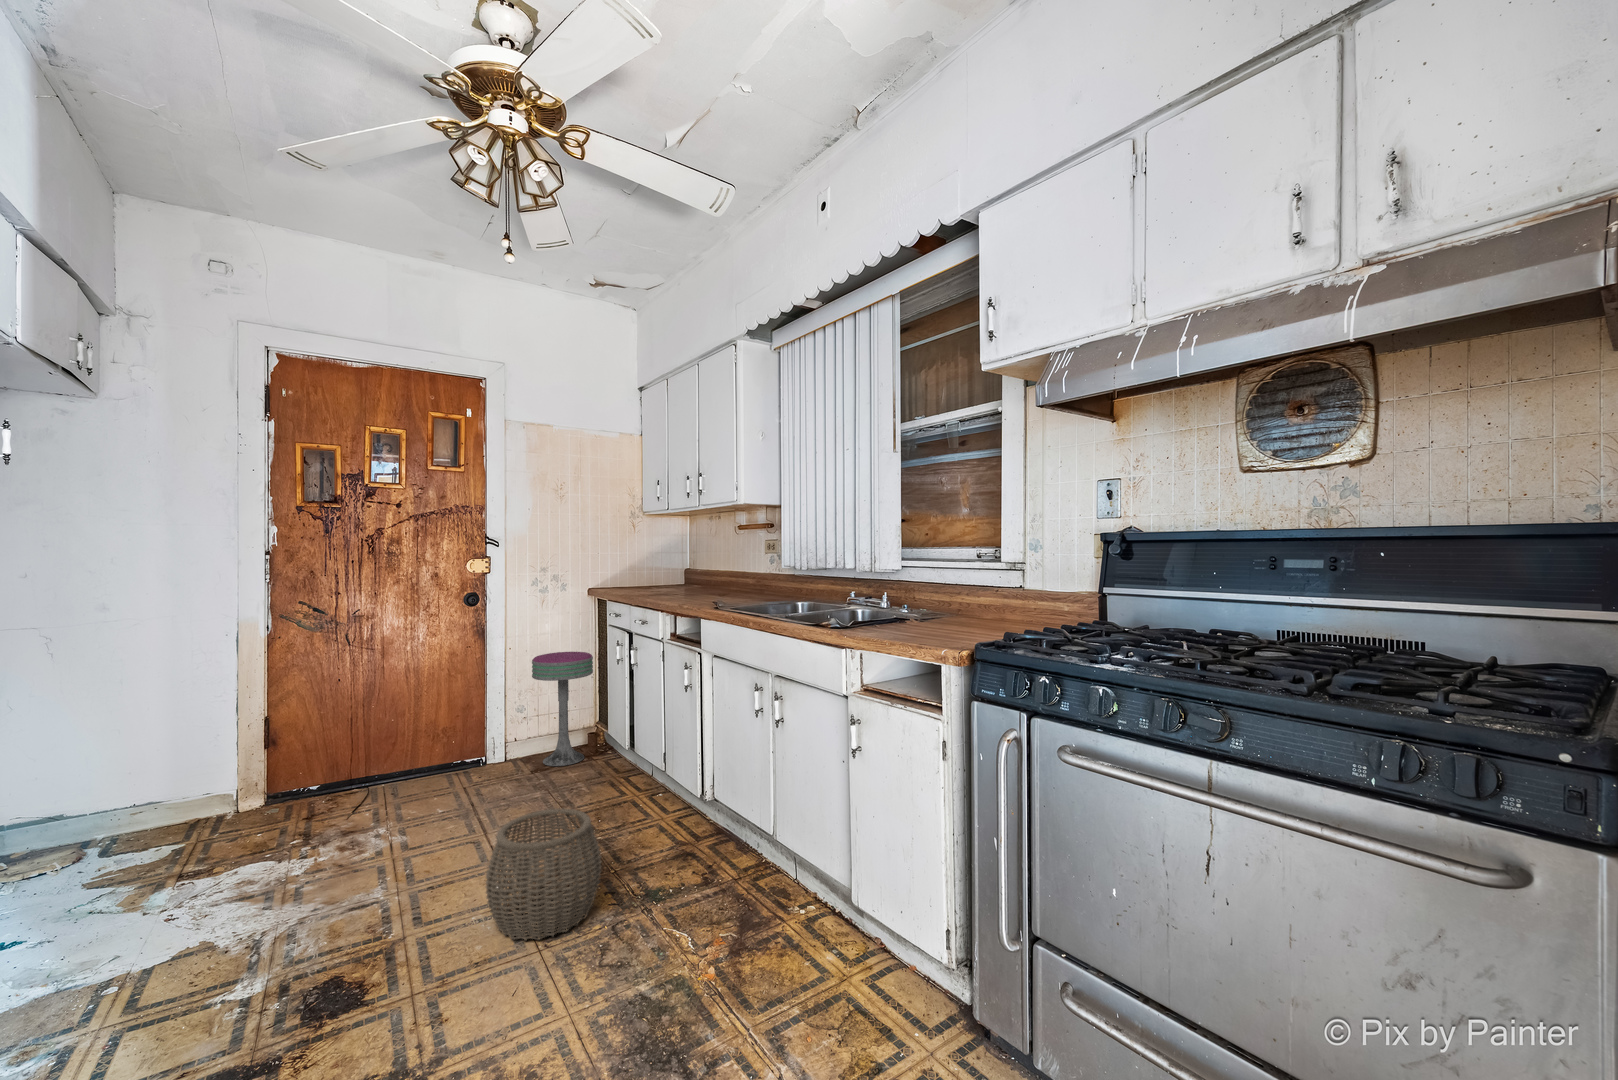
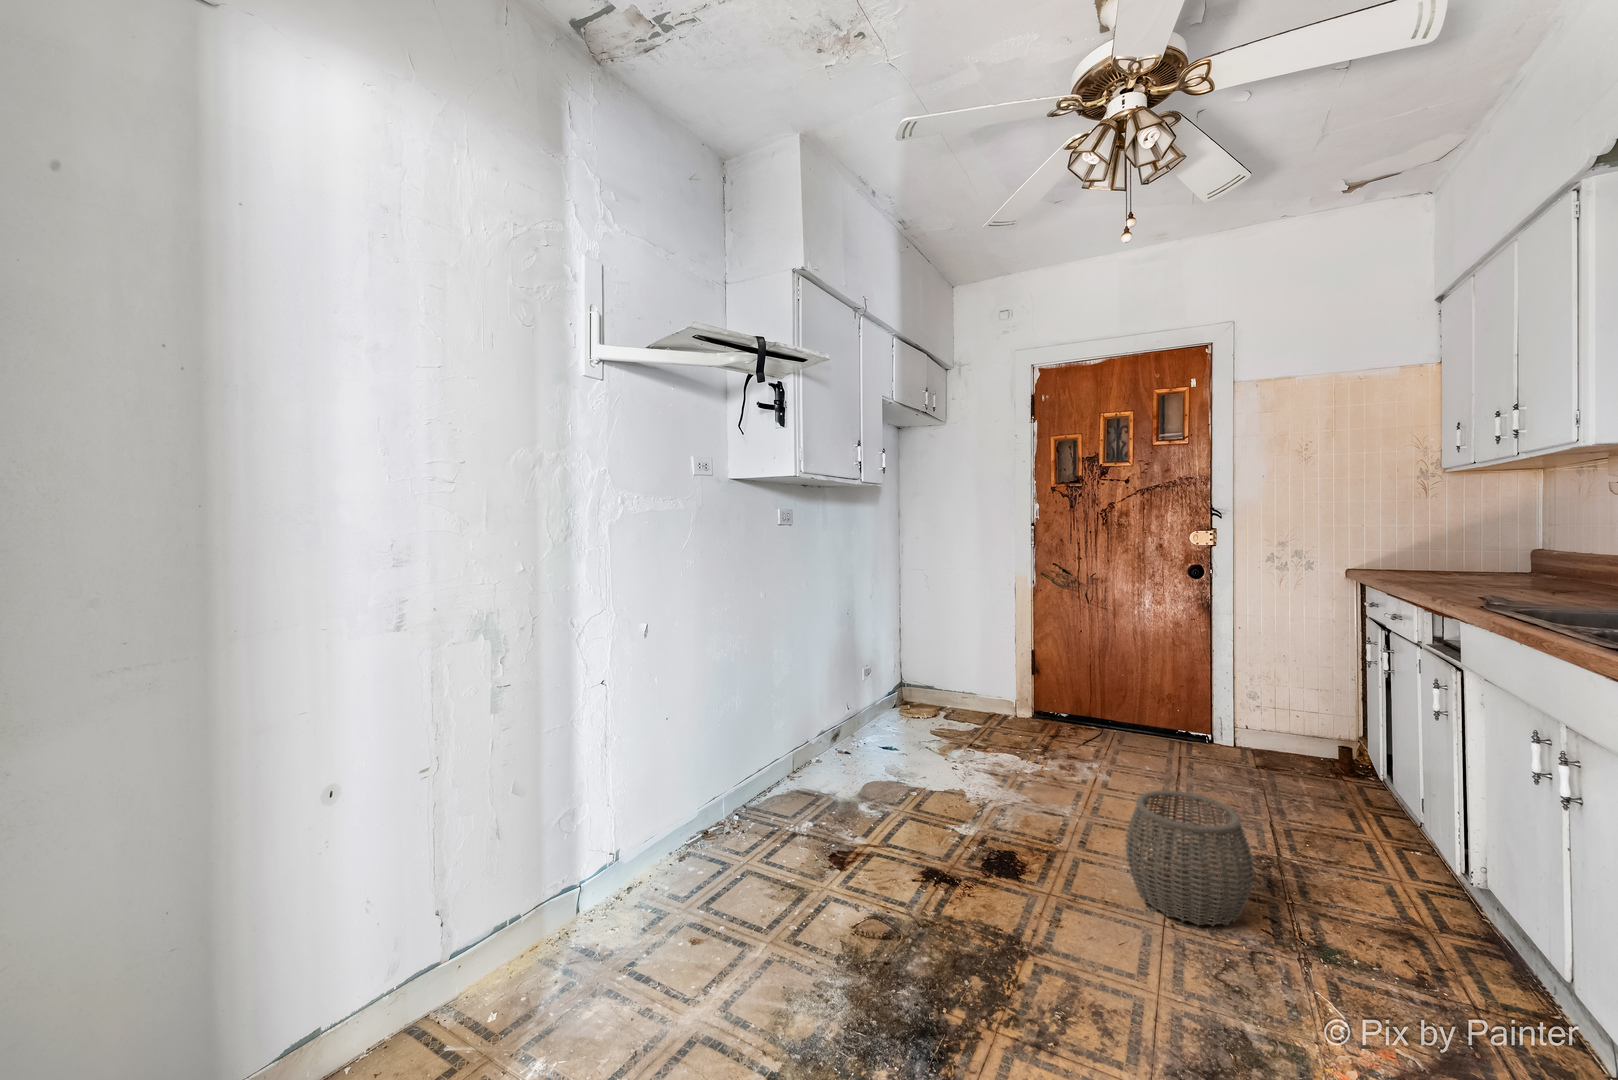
bar stool: present [532,652,593,766] -> none [1261,640,1345,774]

